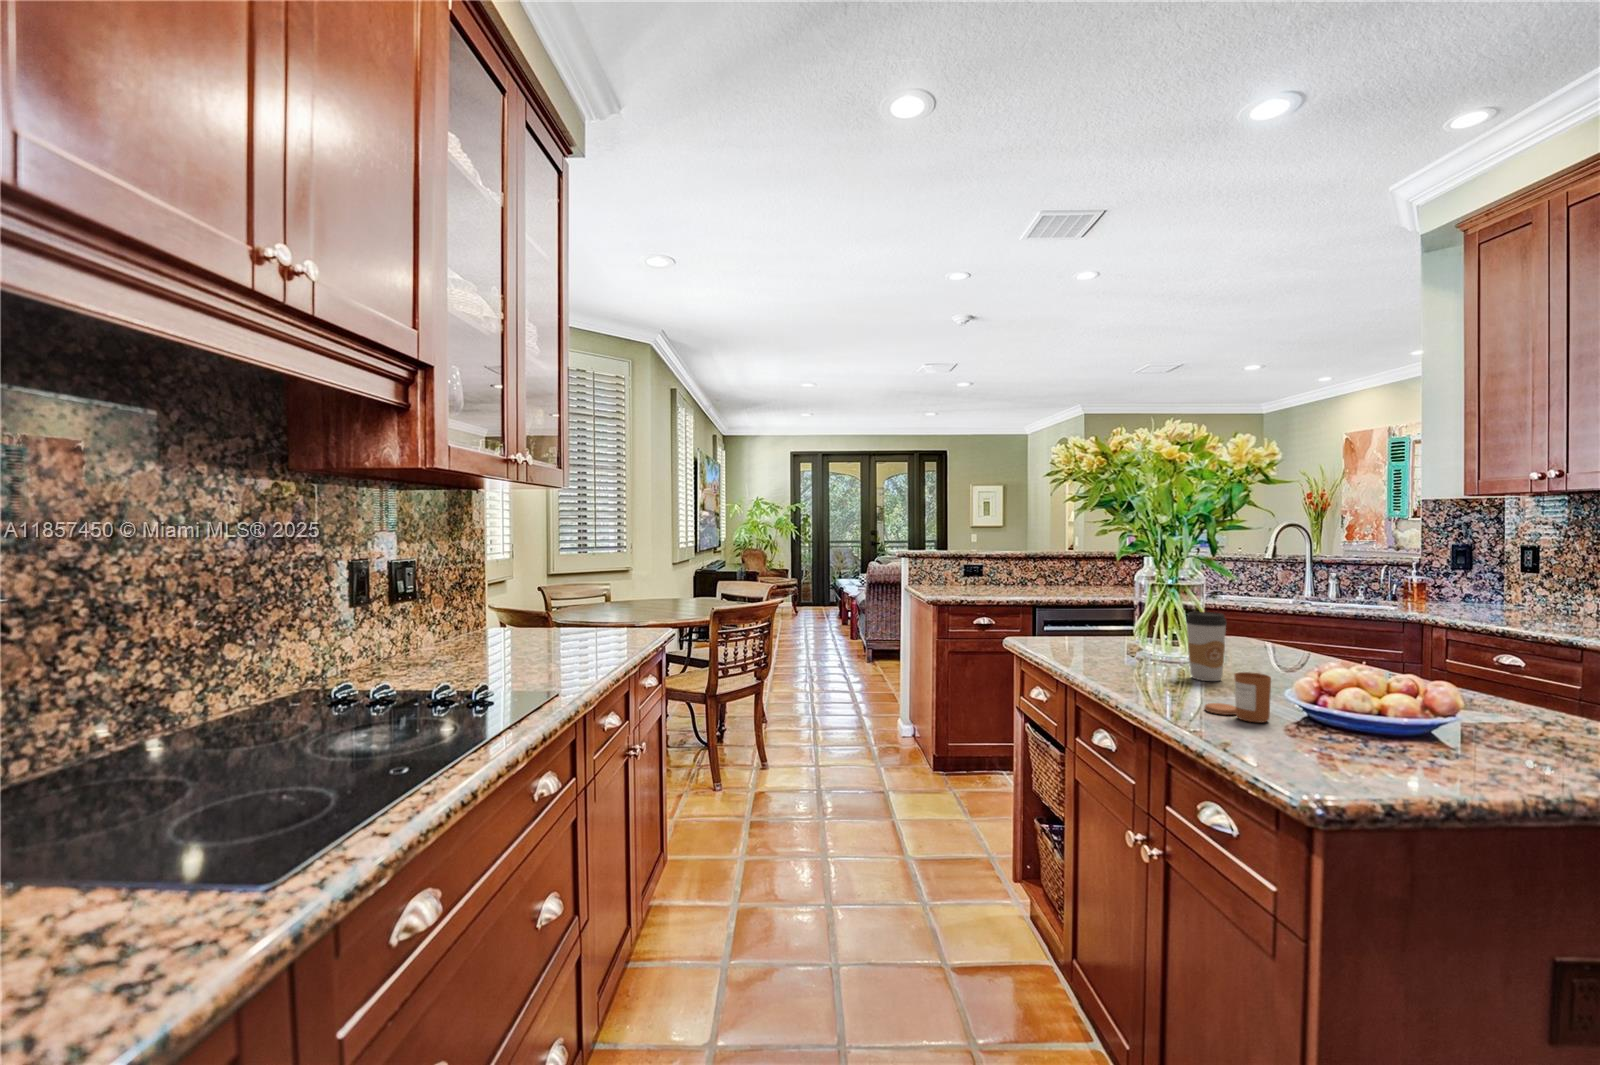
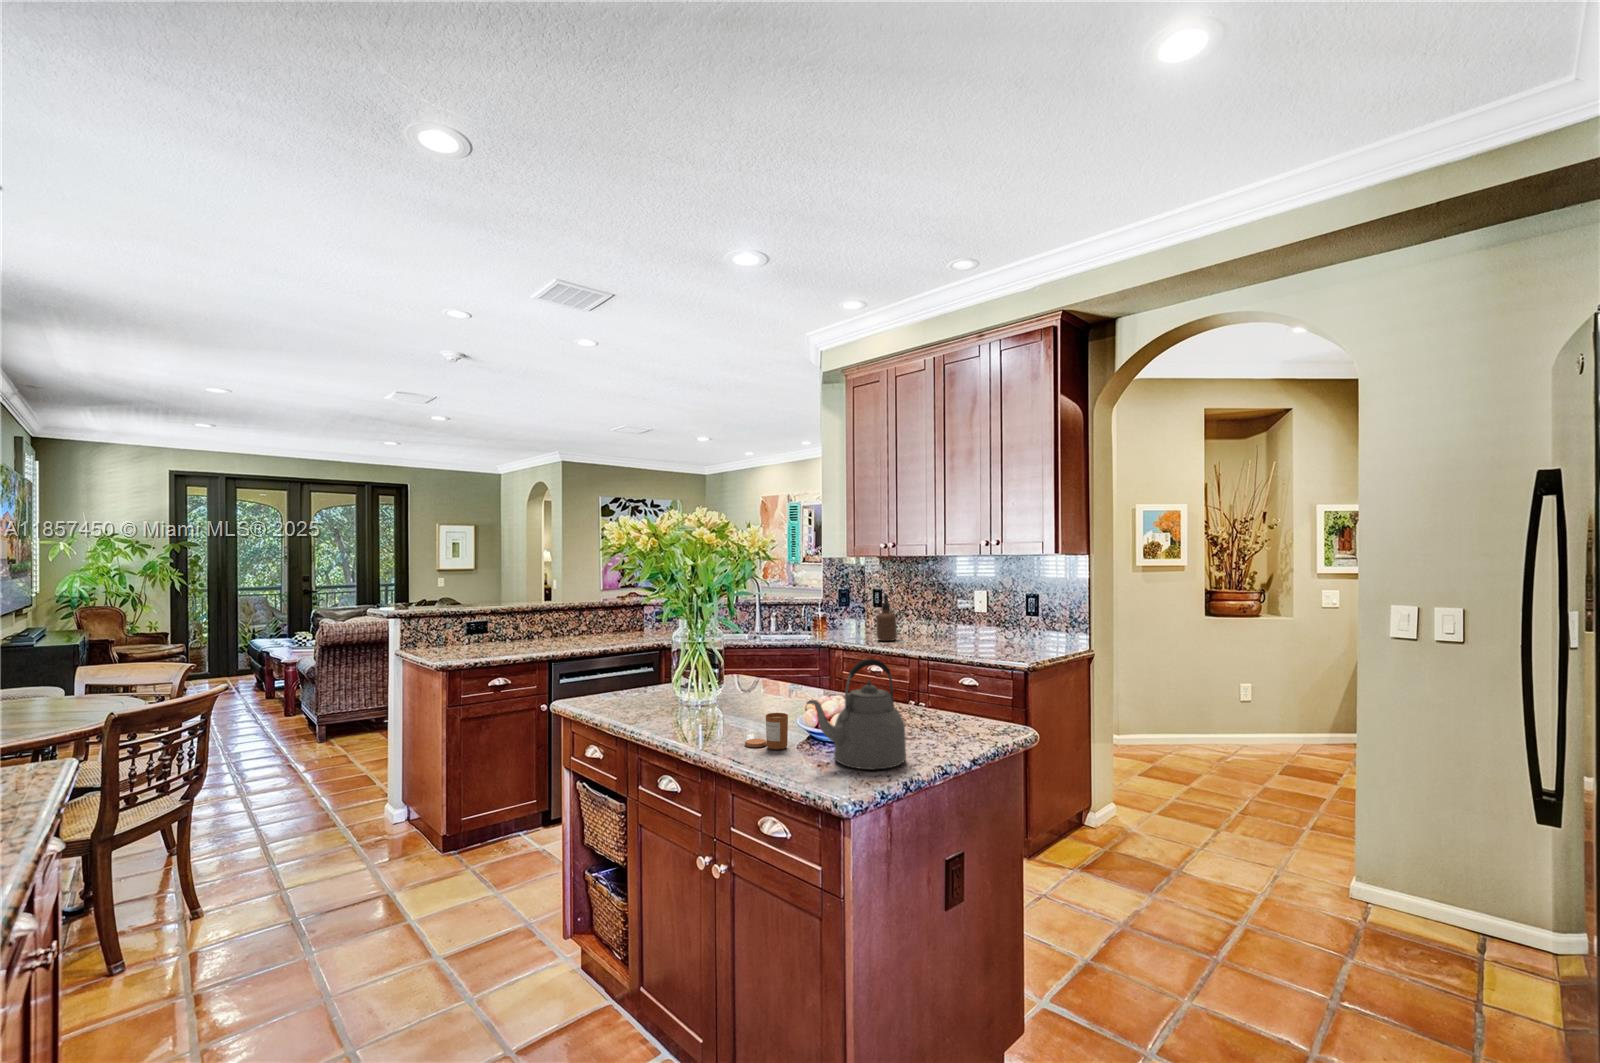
soap dispenser: none [1516,548,1559,619] -> present [876,594,897,641]
kettle: none [1284,604,1491,781] -> present [807,659,906,769]
coffee cup: present [1186,612,1227,681] -> none [718,666,746,721]

